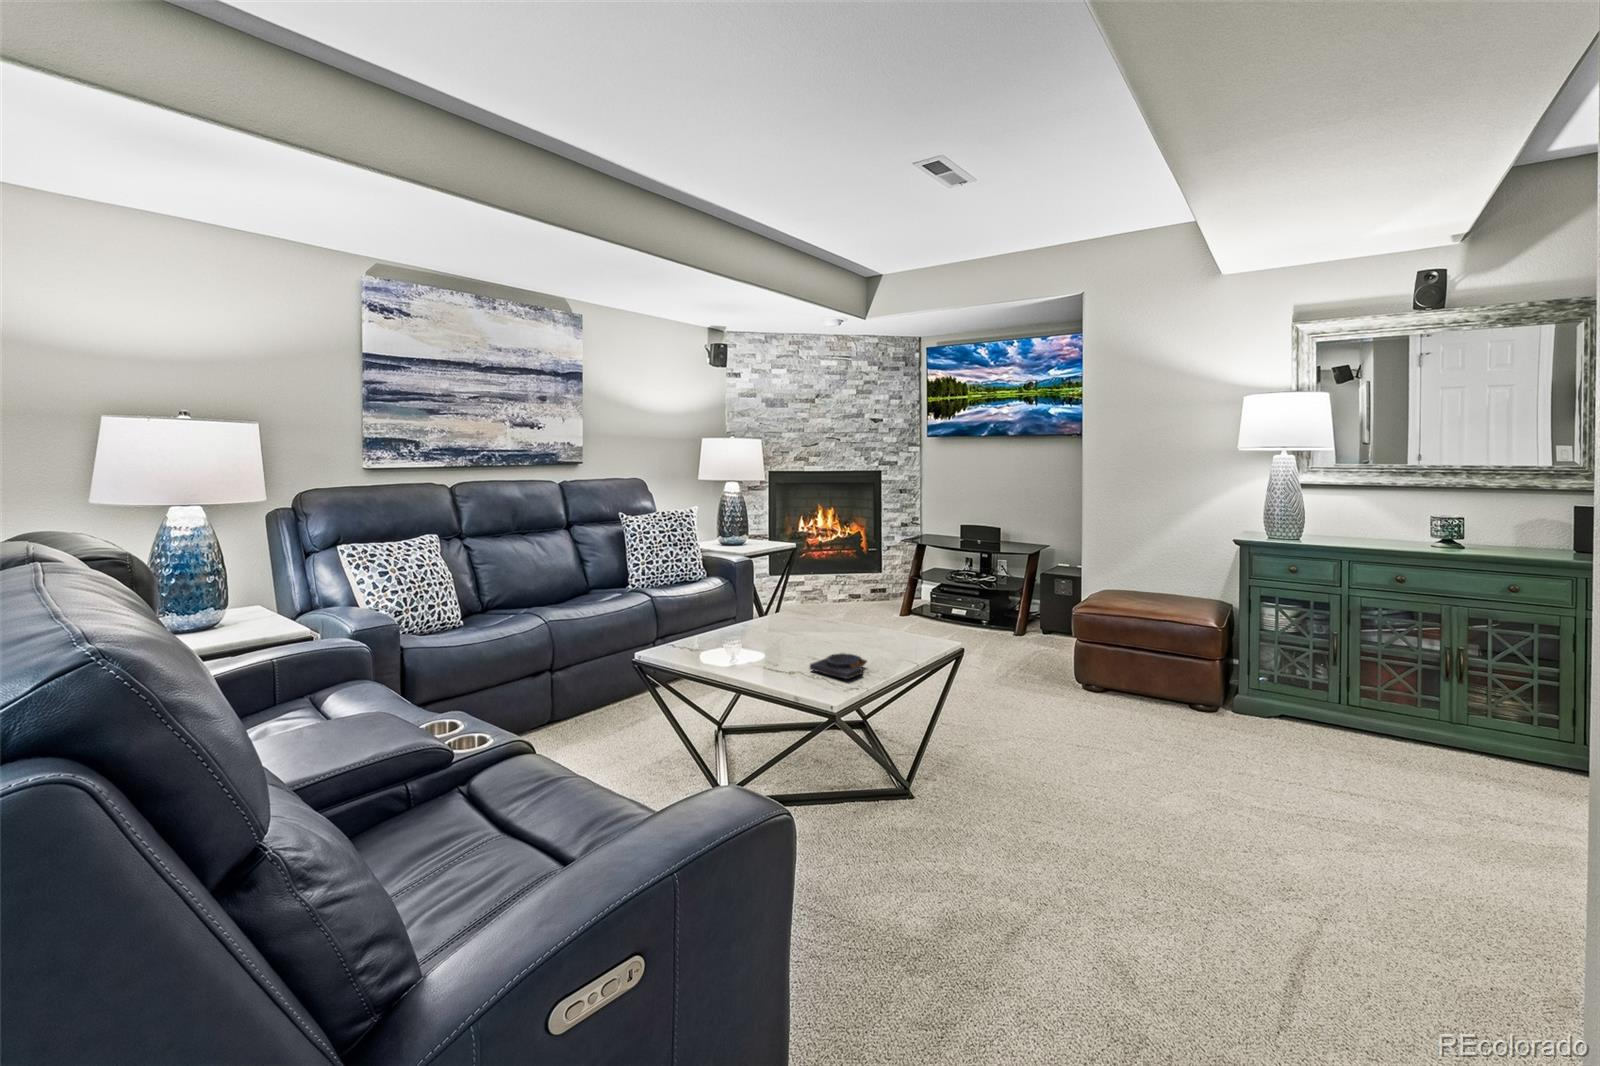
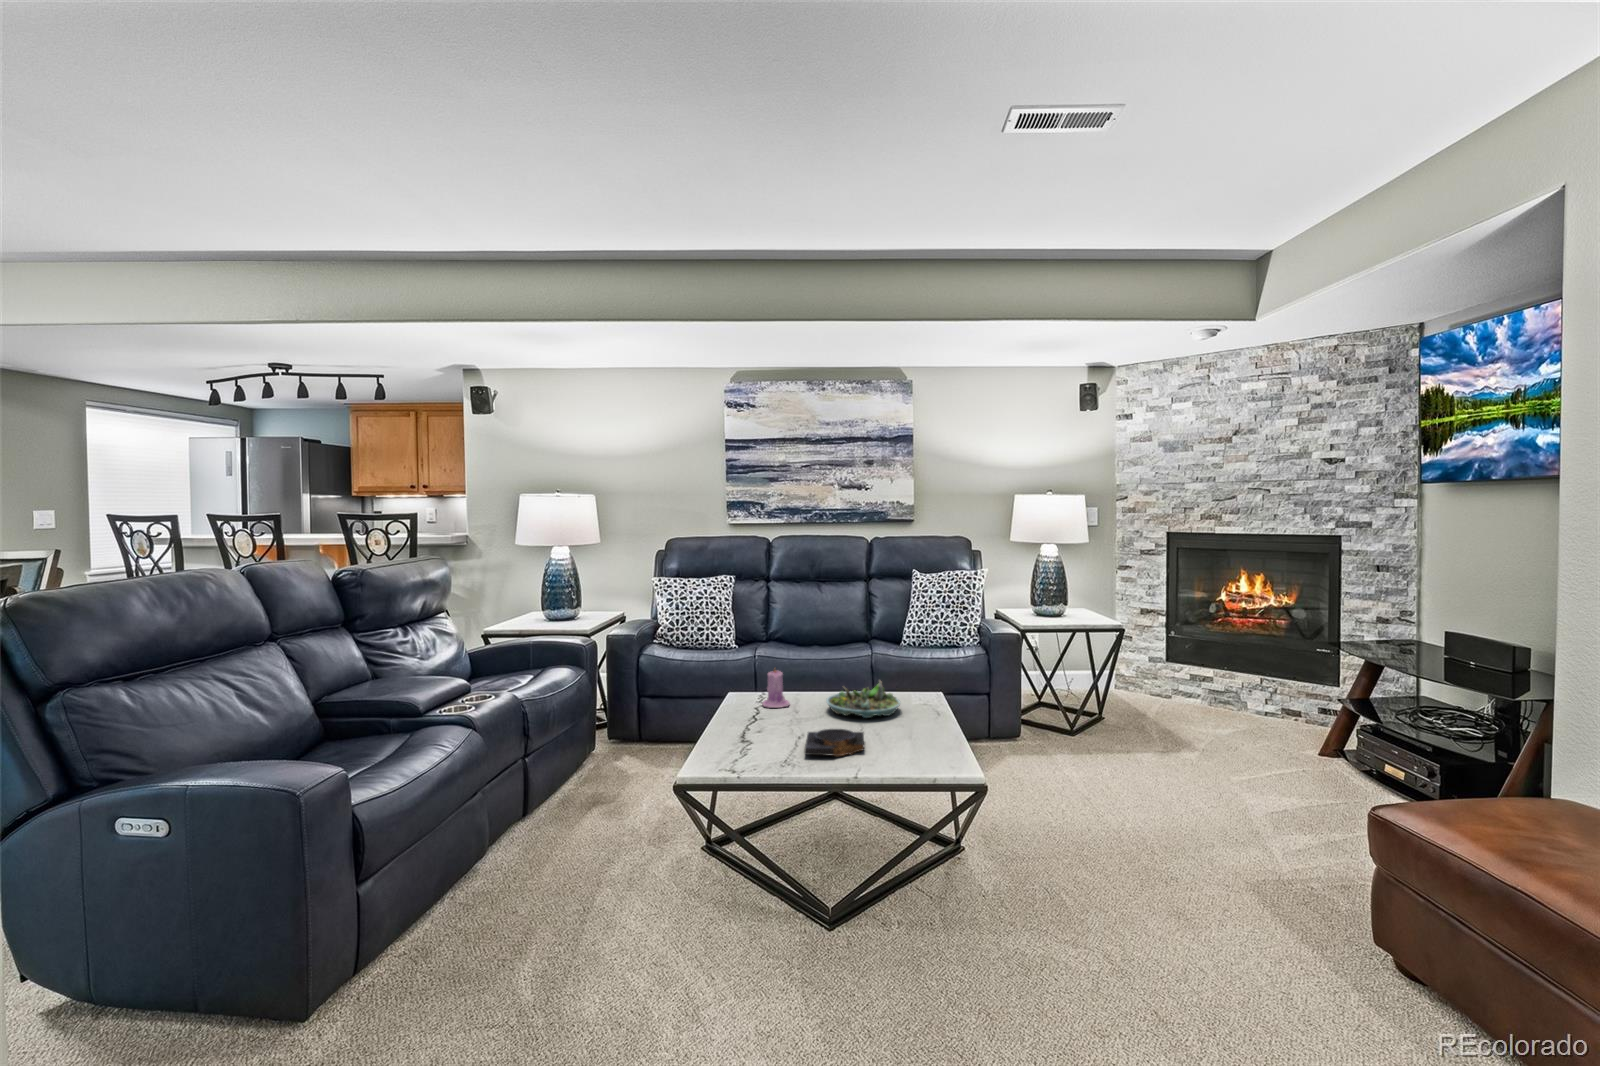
succulent planter: none [743,612,810,649] -> present [826,681,900,718]
candle: none [689,618,719,660] -> present [762,670,790,708]

